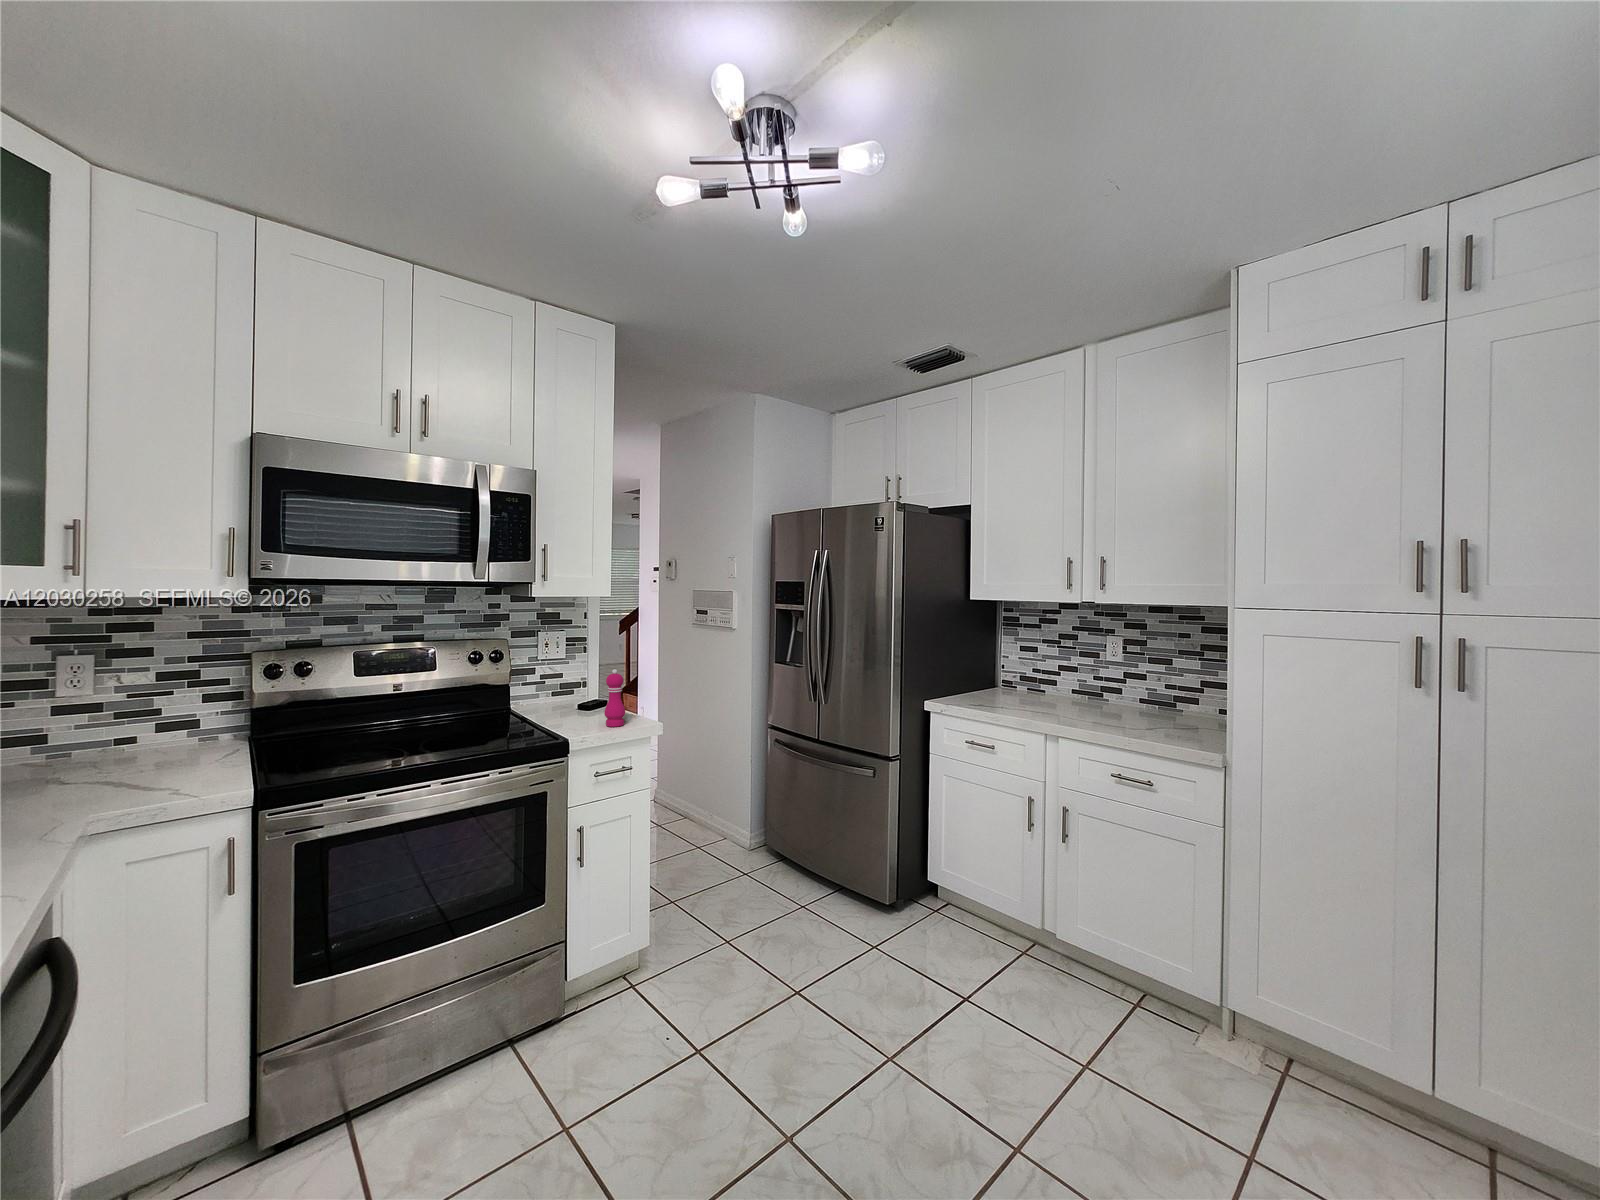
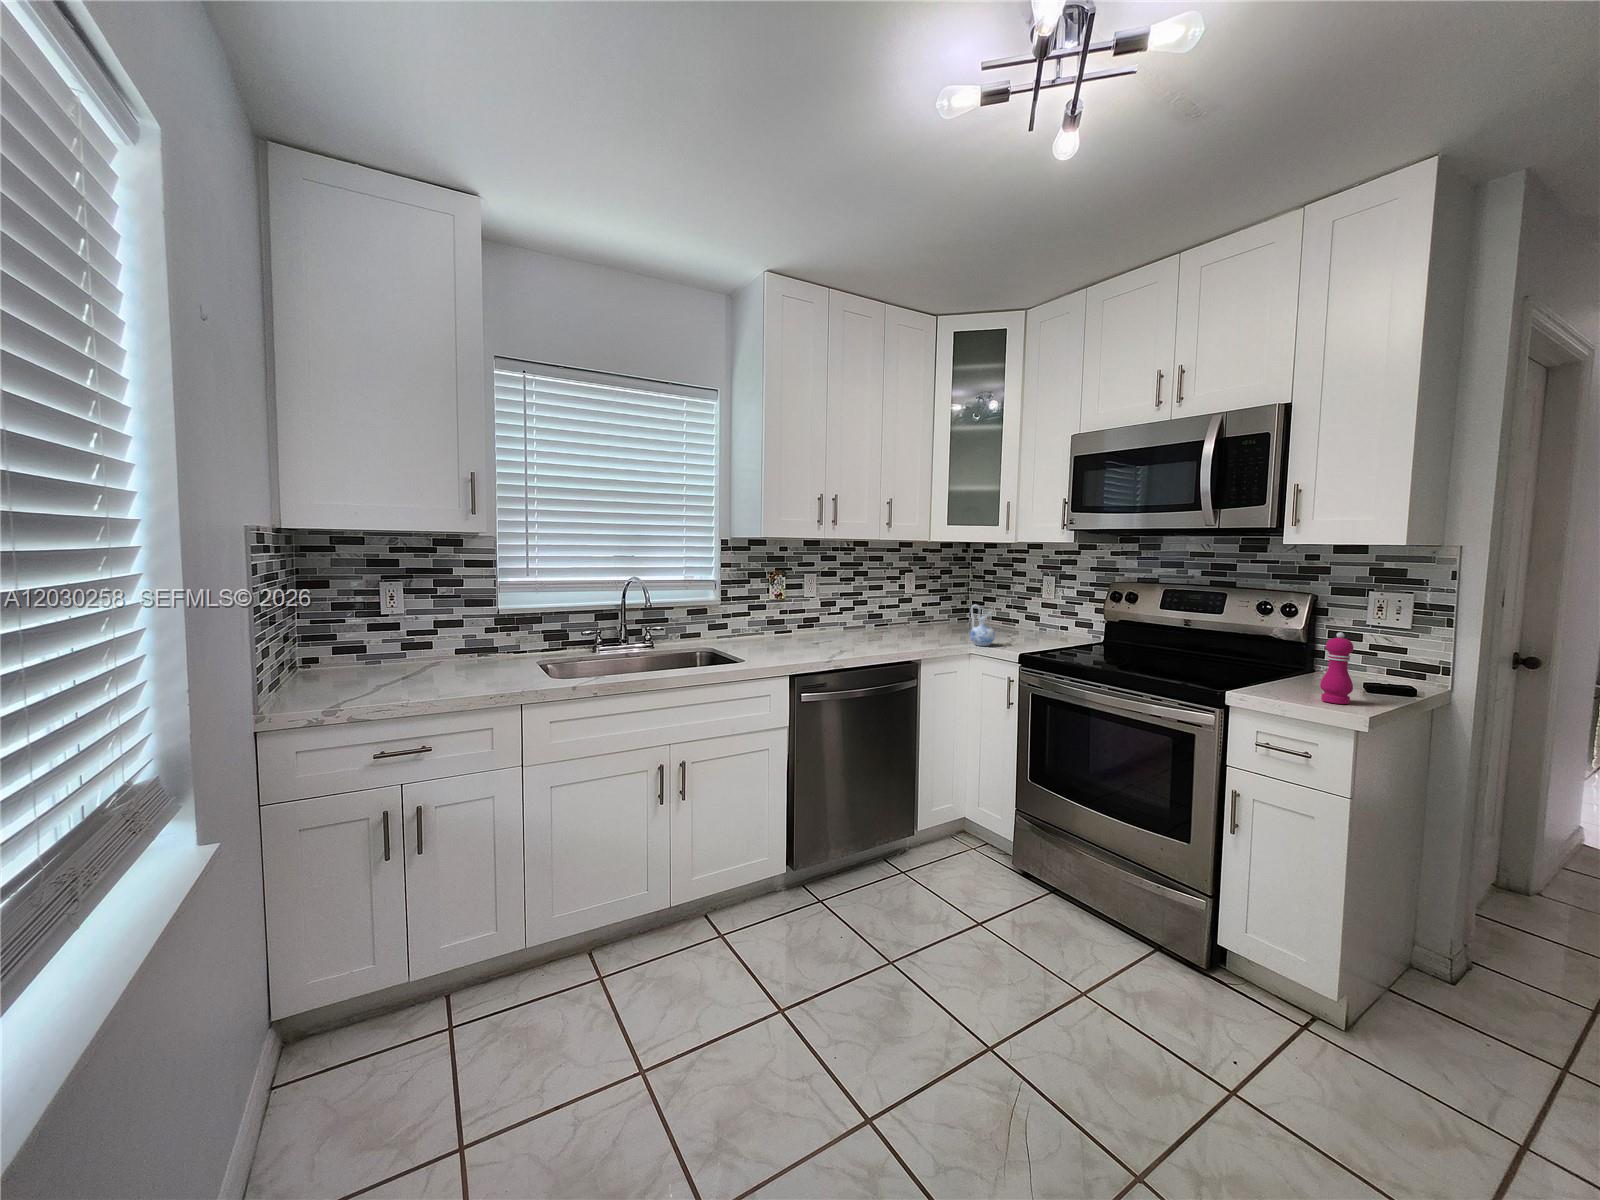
ceramic pitcher: none [70,734,139,813] -> present [970,604,995,646]

